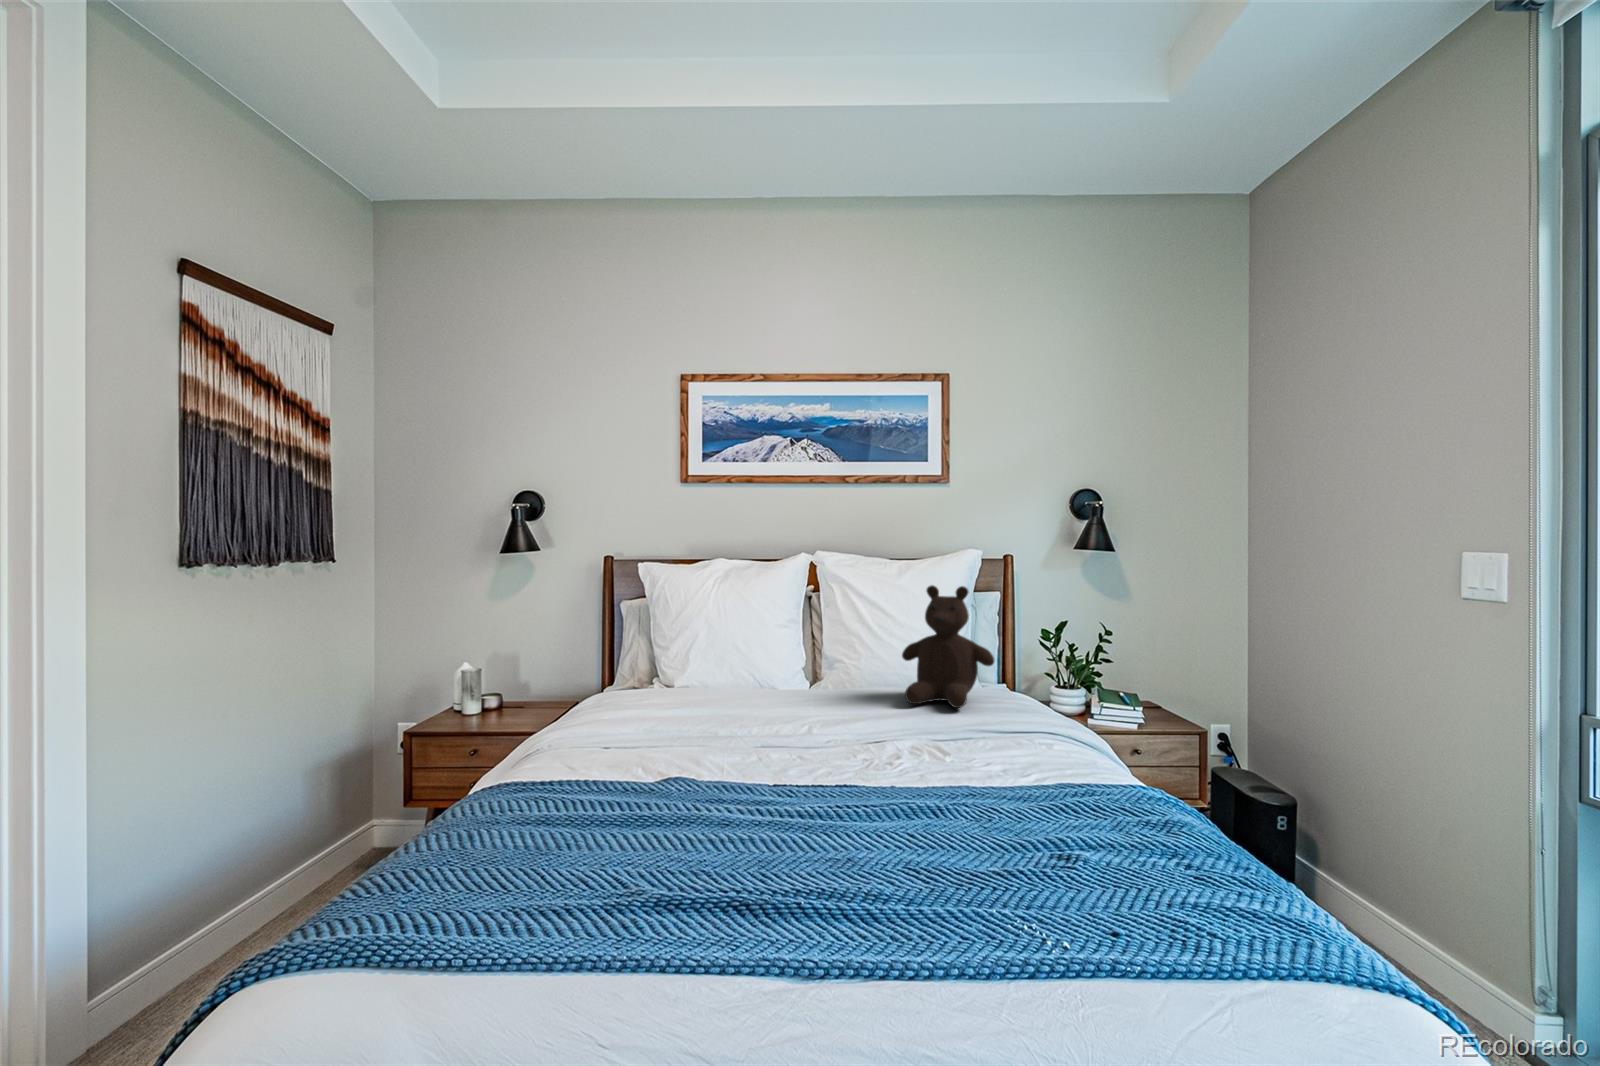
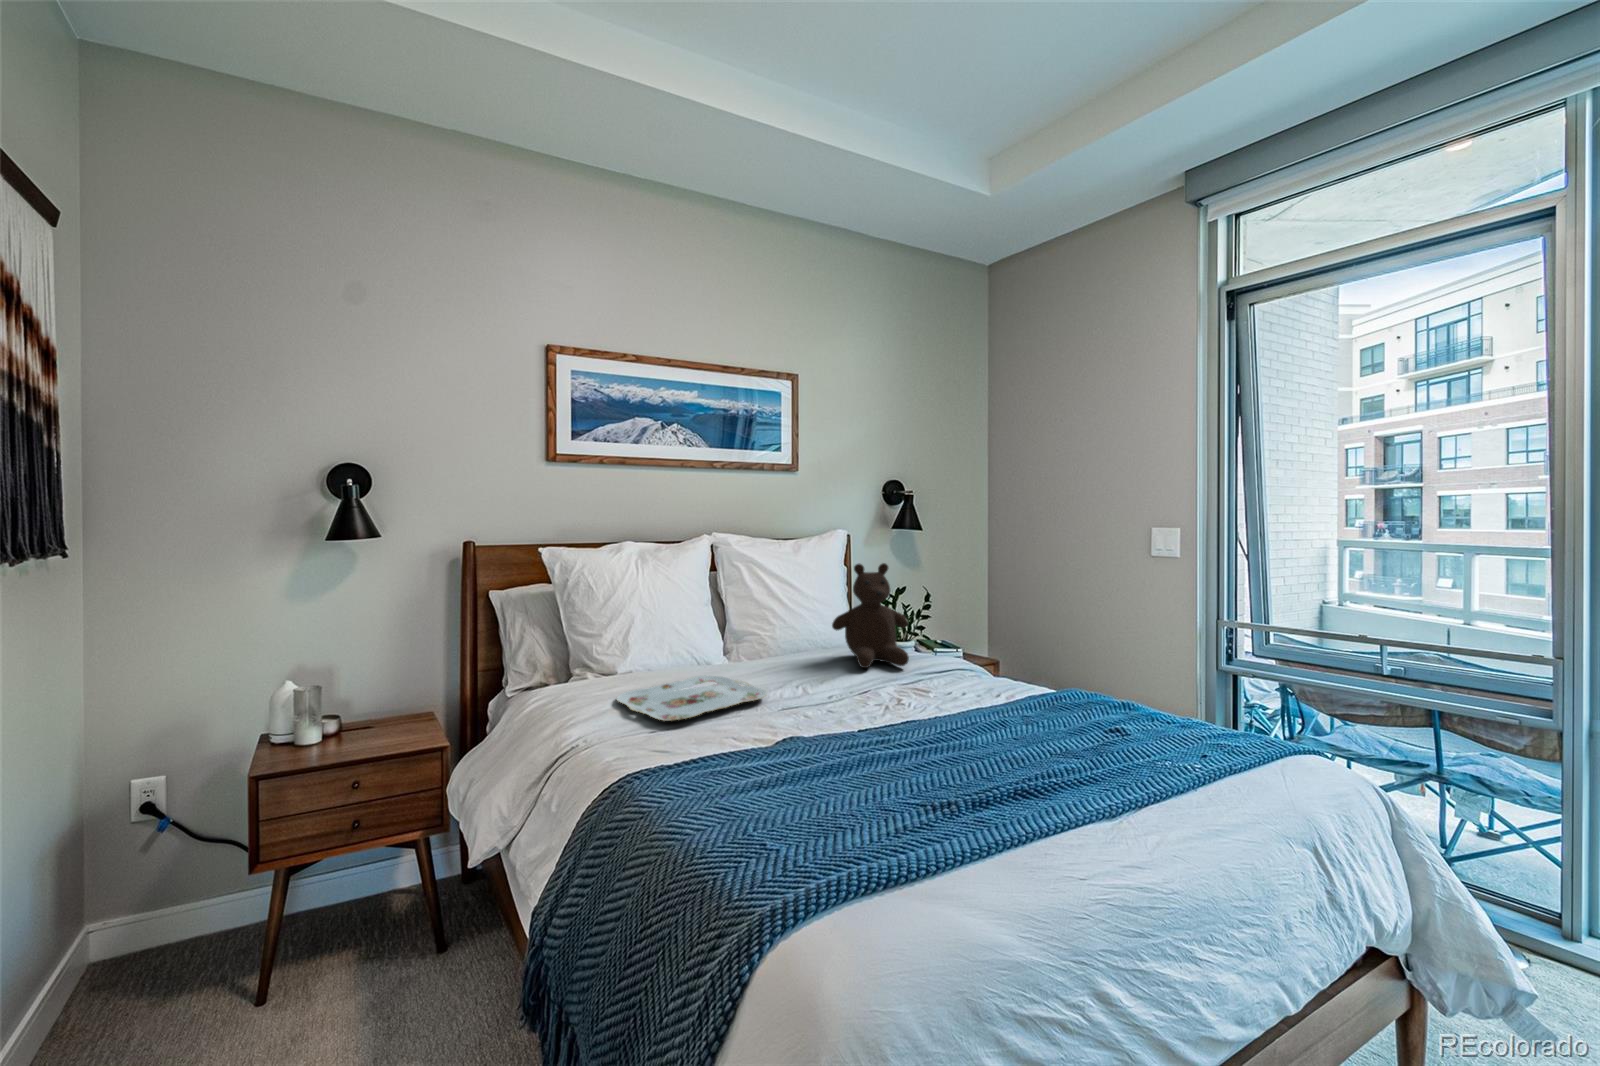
serving tray: none [634,688,767,713] -> present [617,676,766,721]

